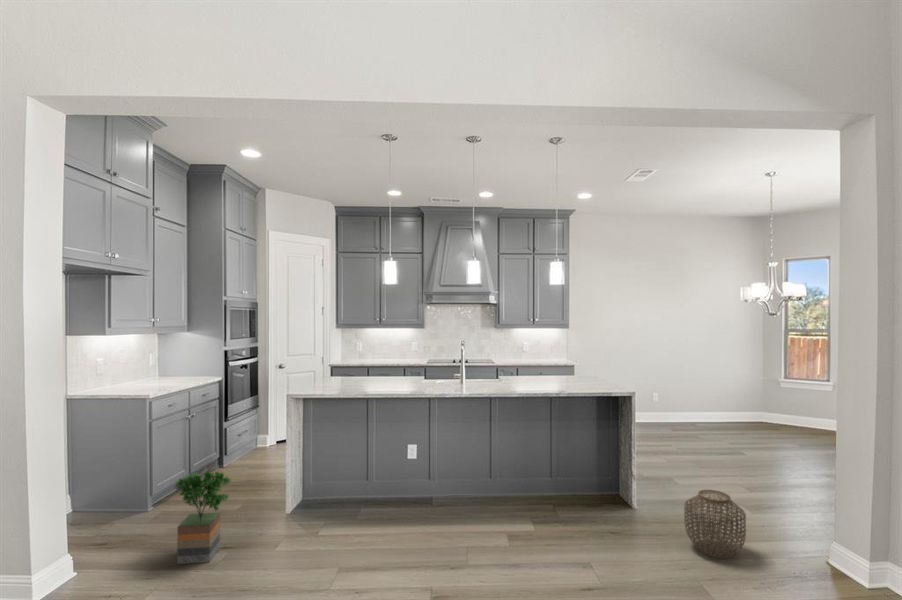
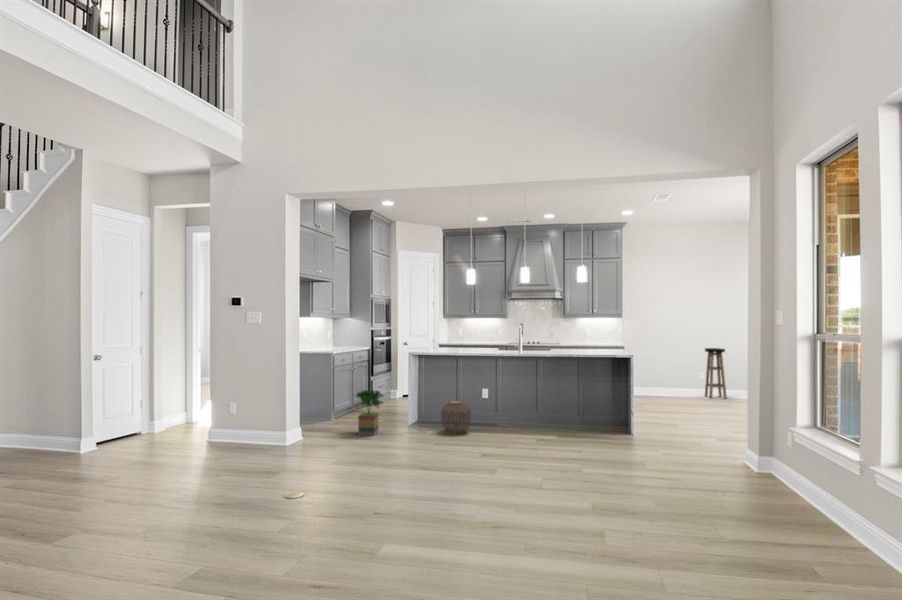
bar stool: none [656,364,684,426] -> present [705,348,727,399]
woven basket: present [684,490,746,559] -> present [441,400,471,434]

